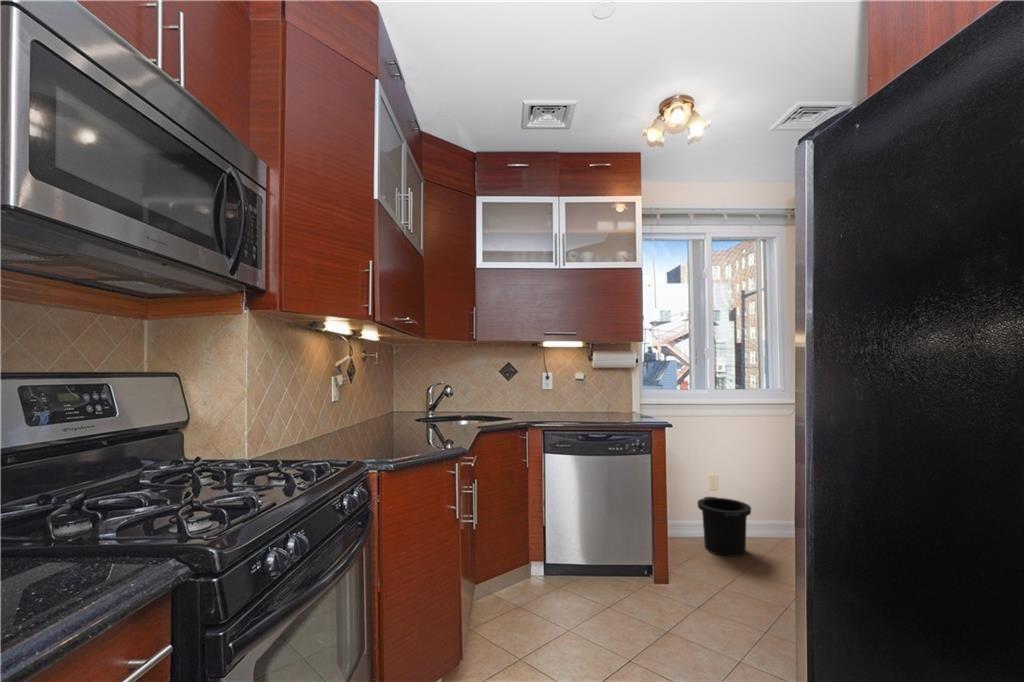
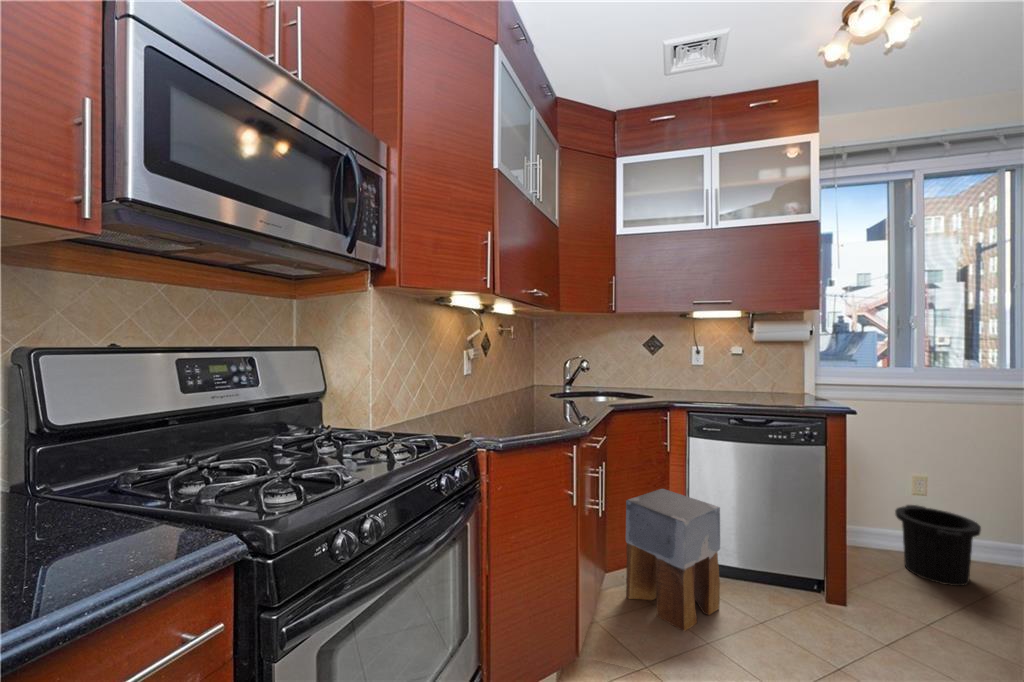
stool: none [494,503,575,632] -> present [626,489,720,631]

